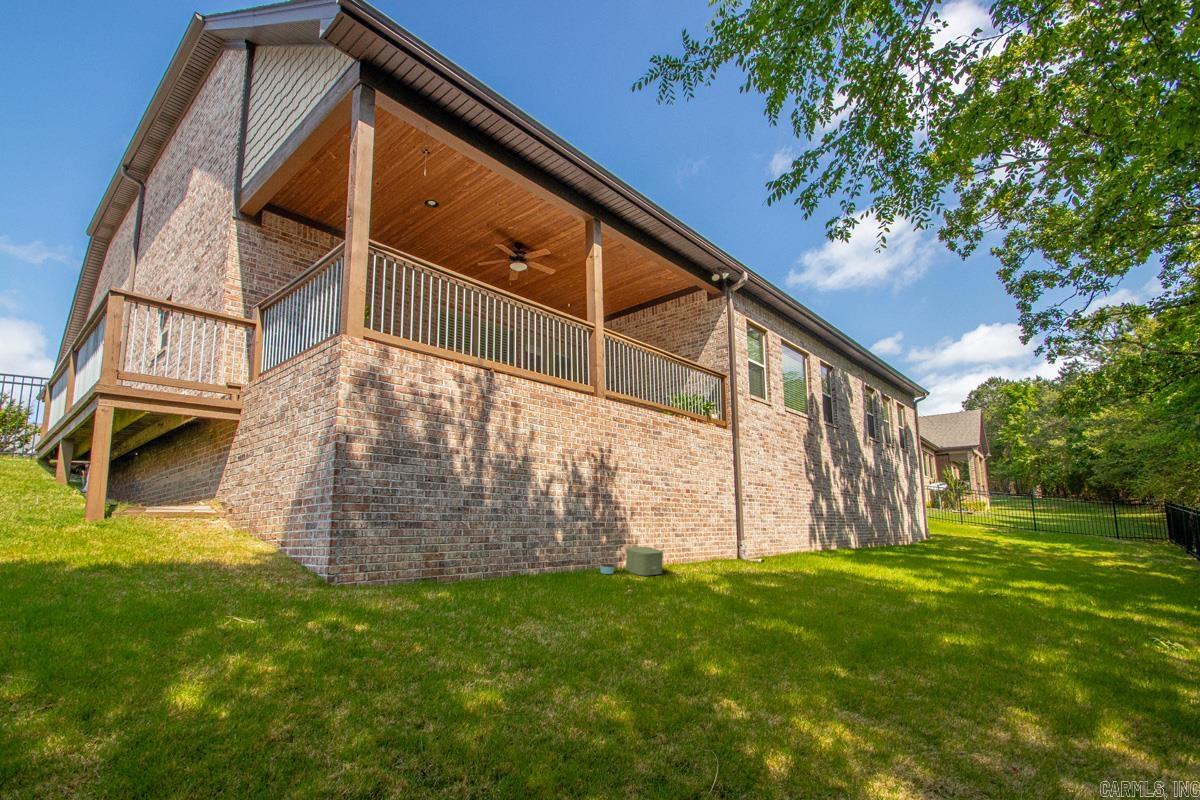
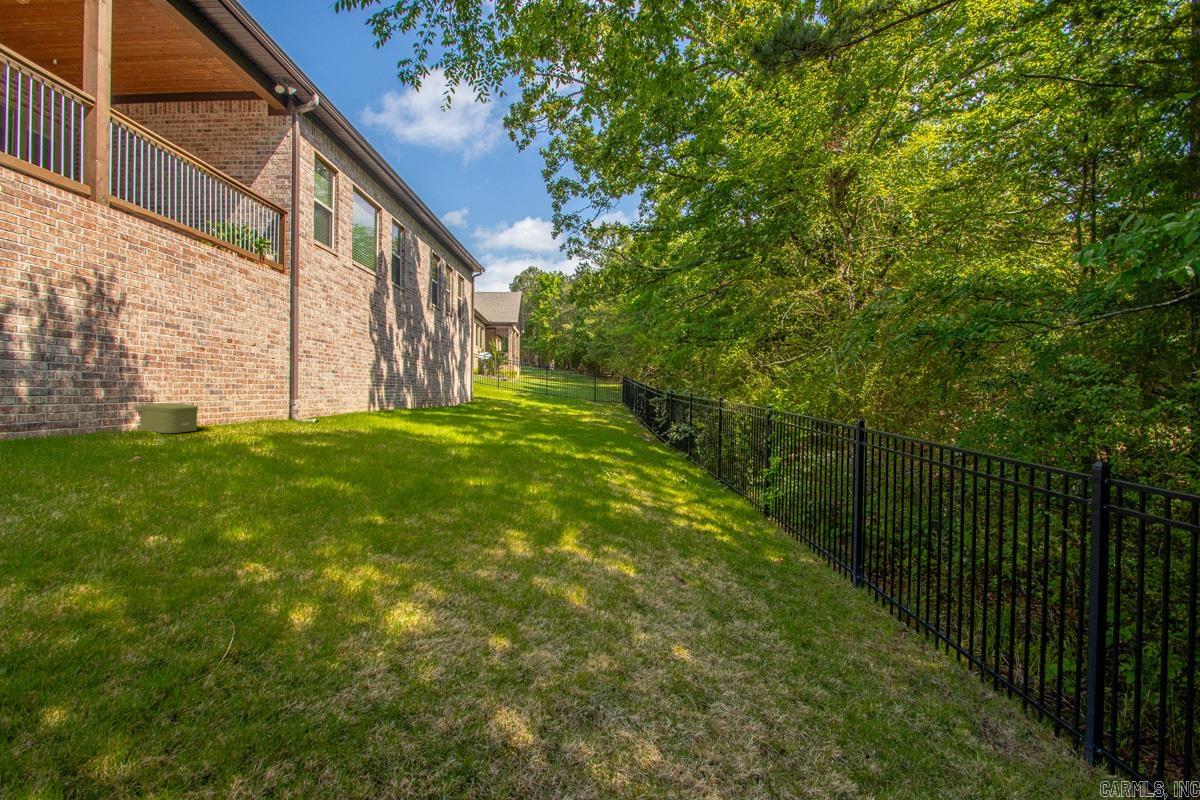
potted plant: present [601,528,623,574] -> none [99,380,139,434]

